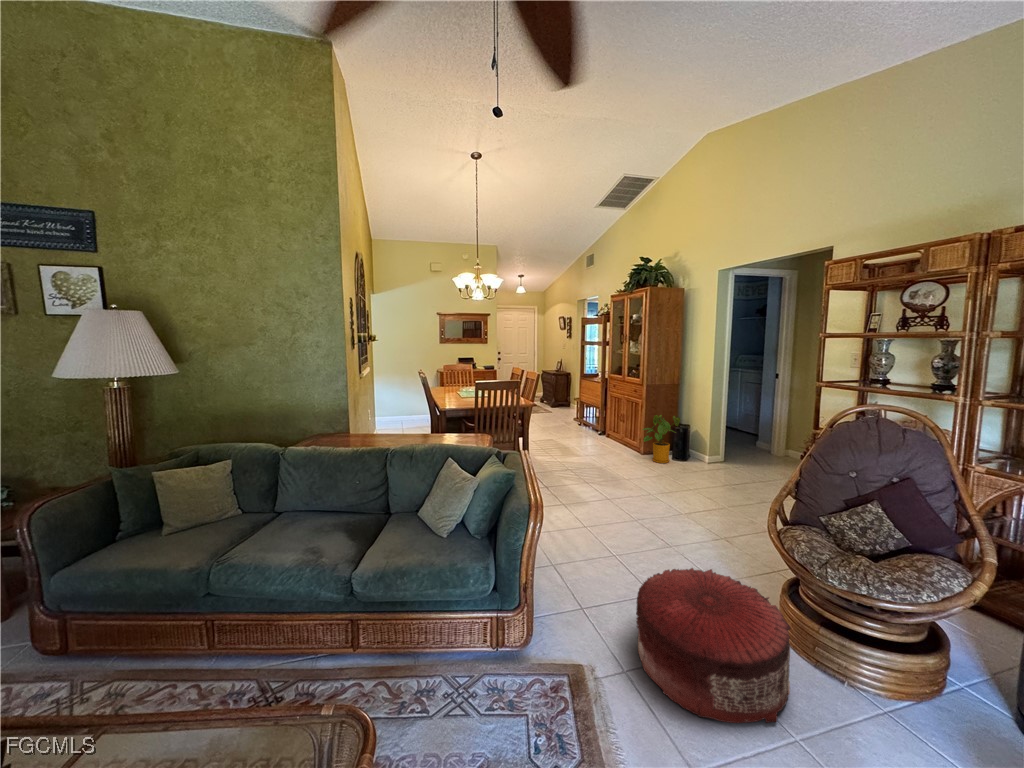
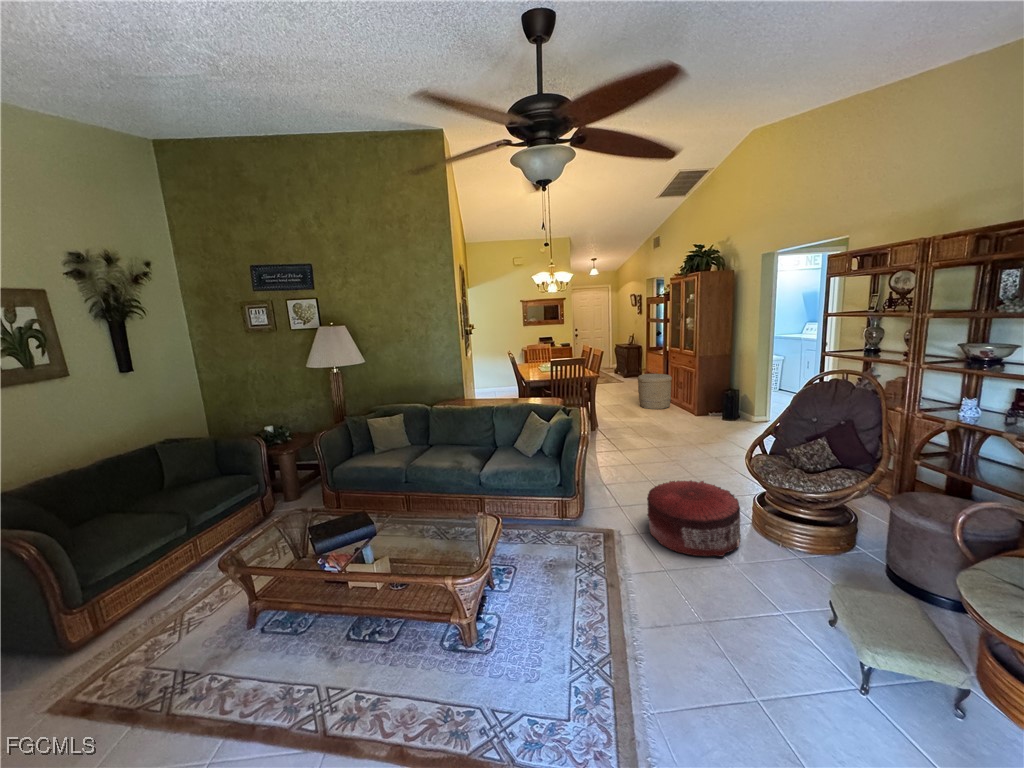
basket: none [574,404,613,446] -> present [638,374,672,409]
house plant: present [643,415,680,463] -> none [692,382,729,423]

